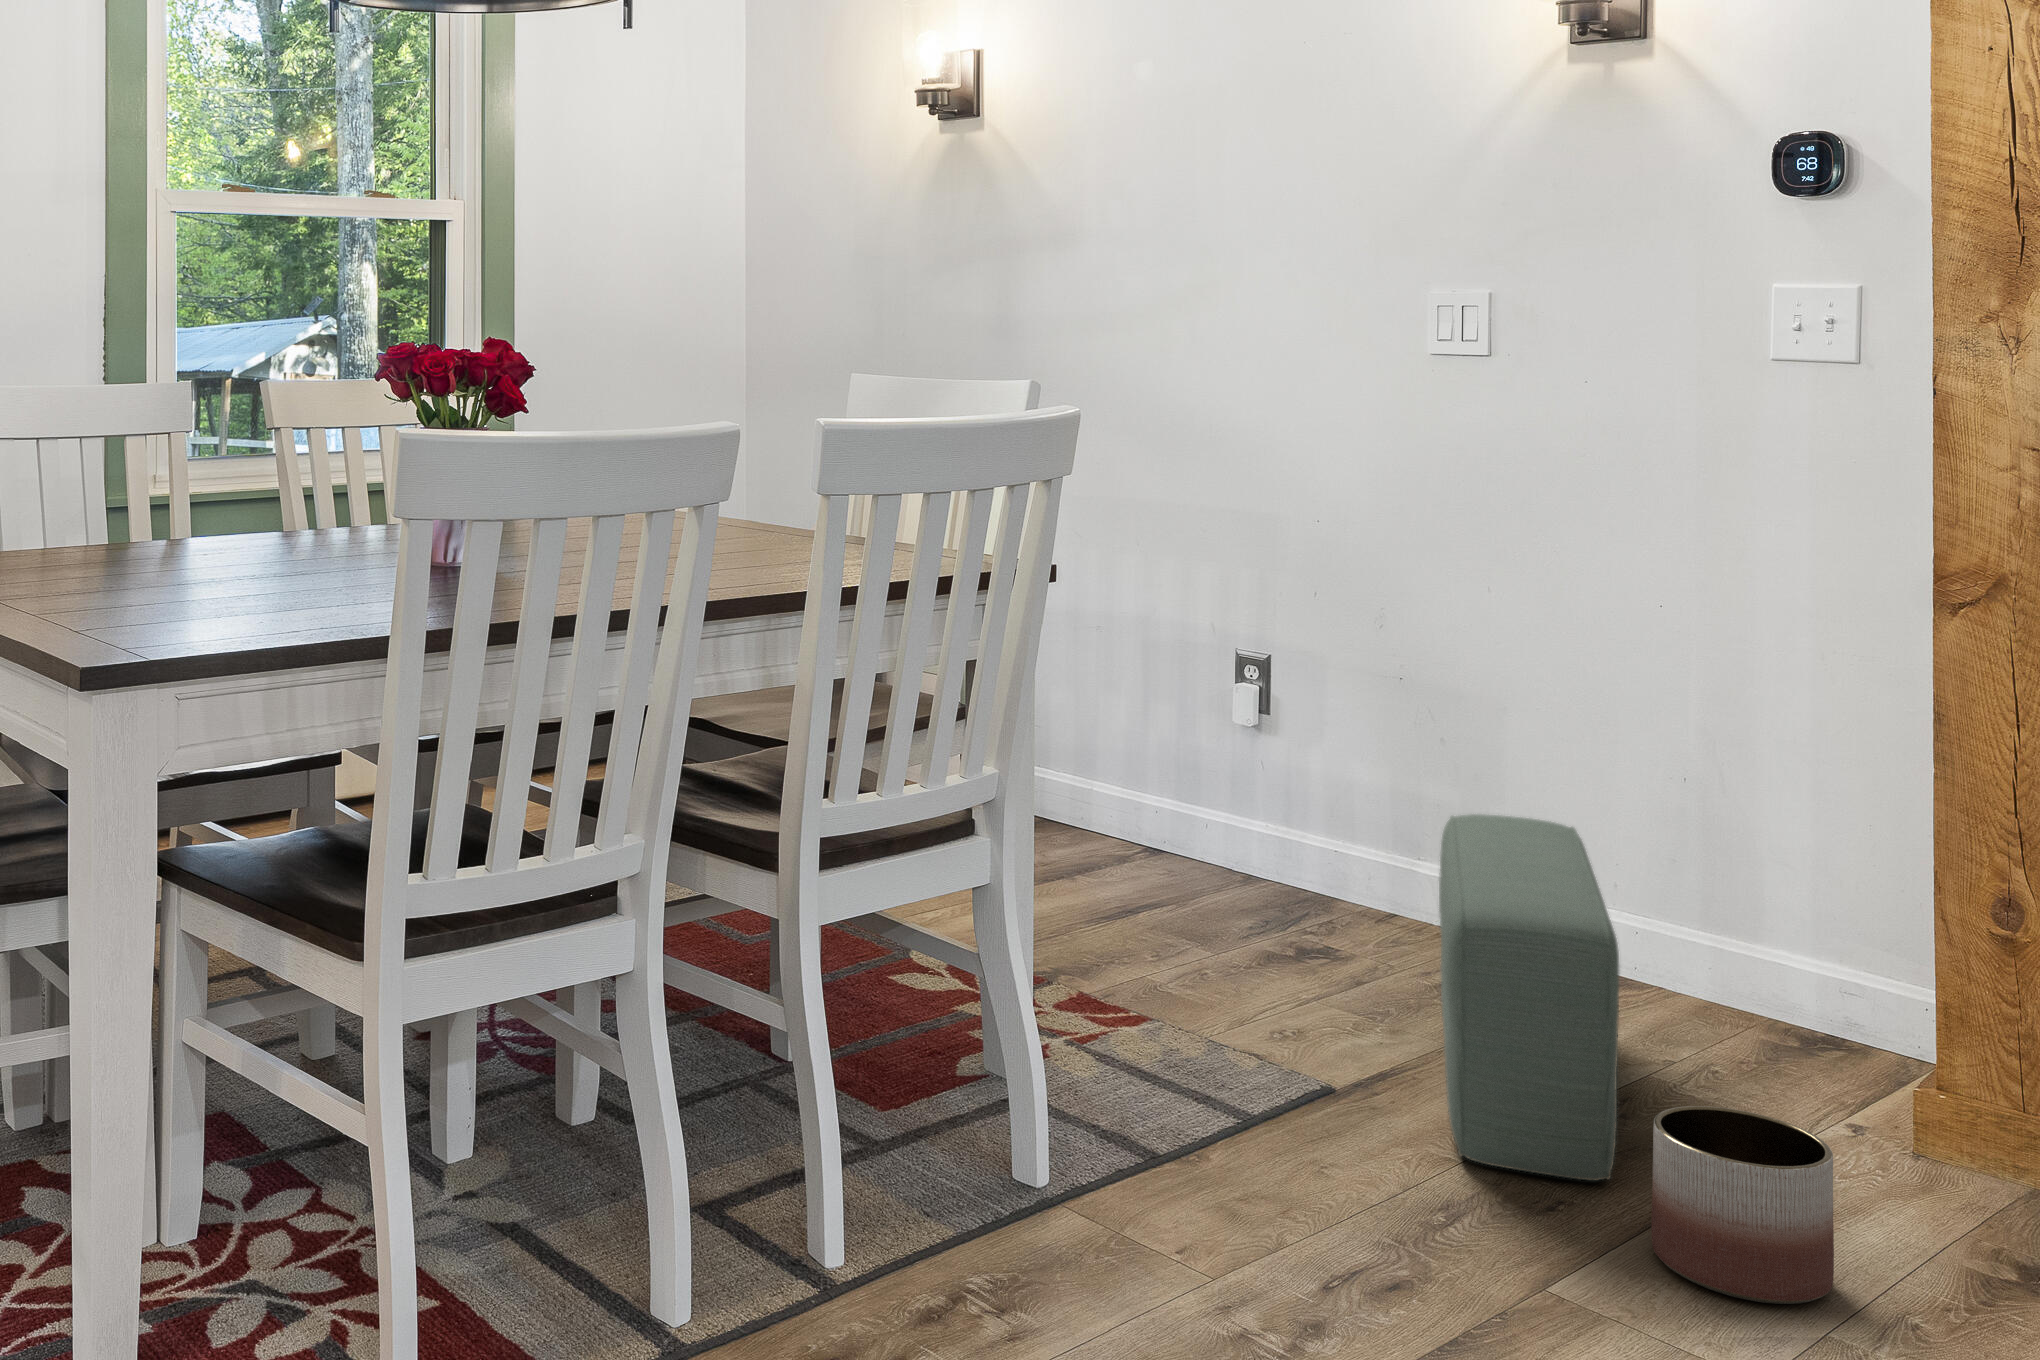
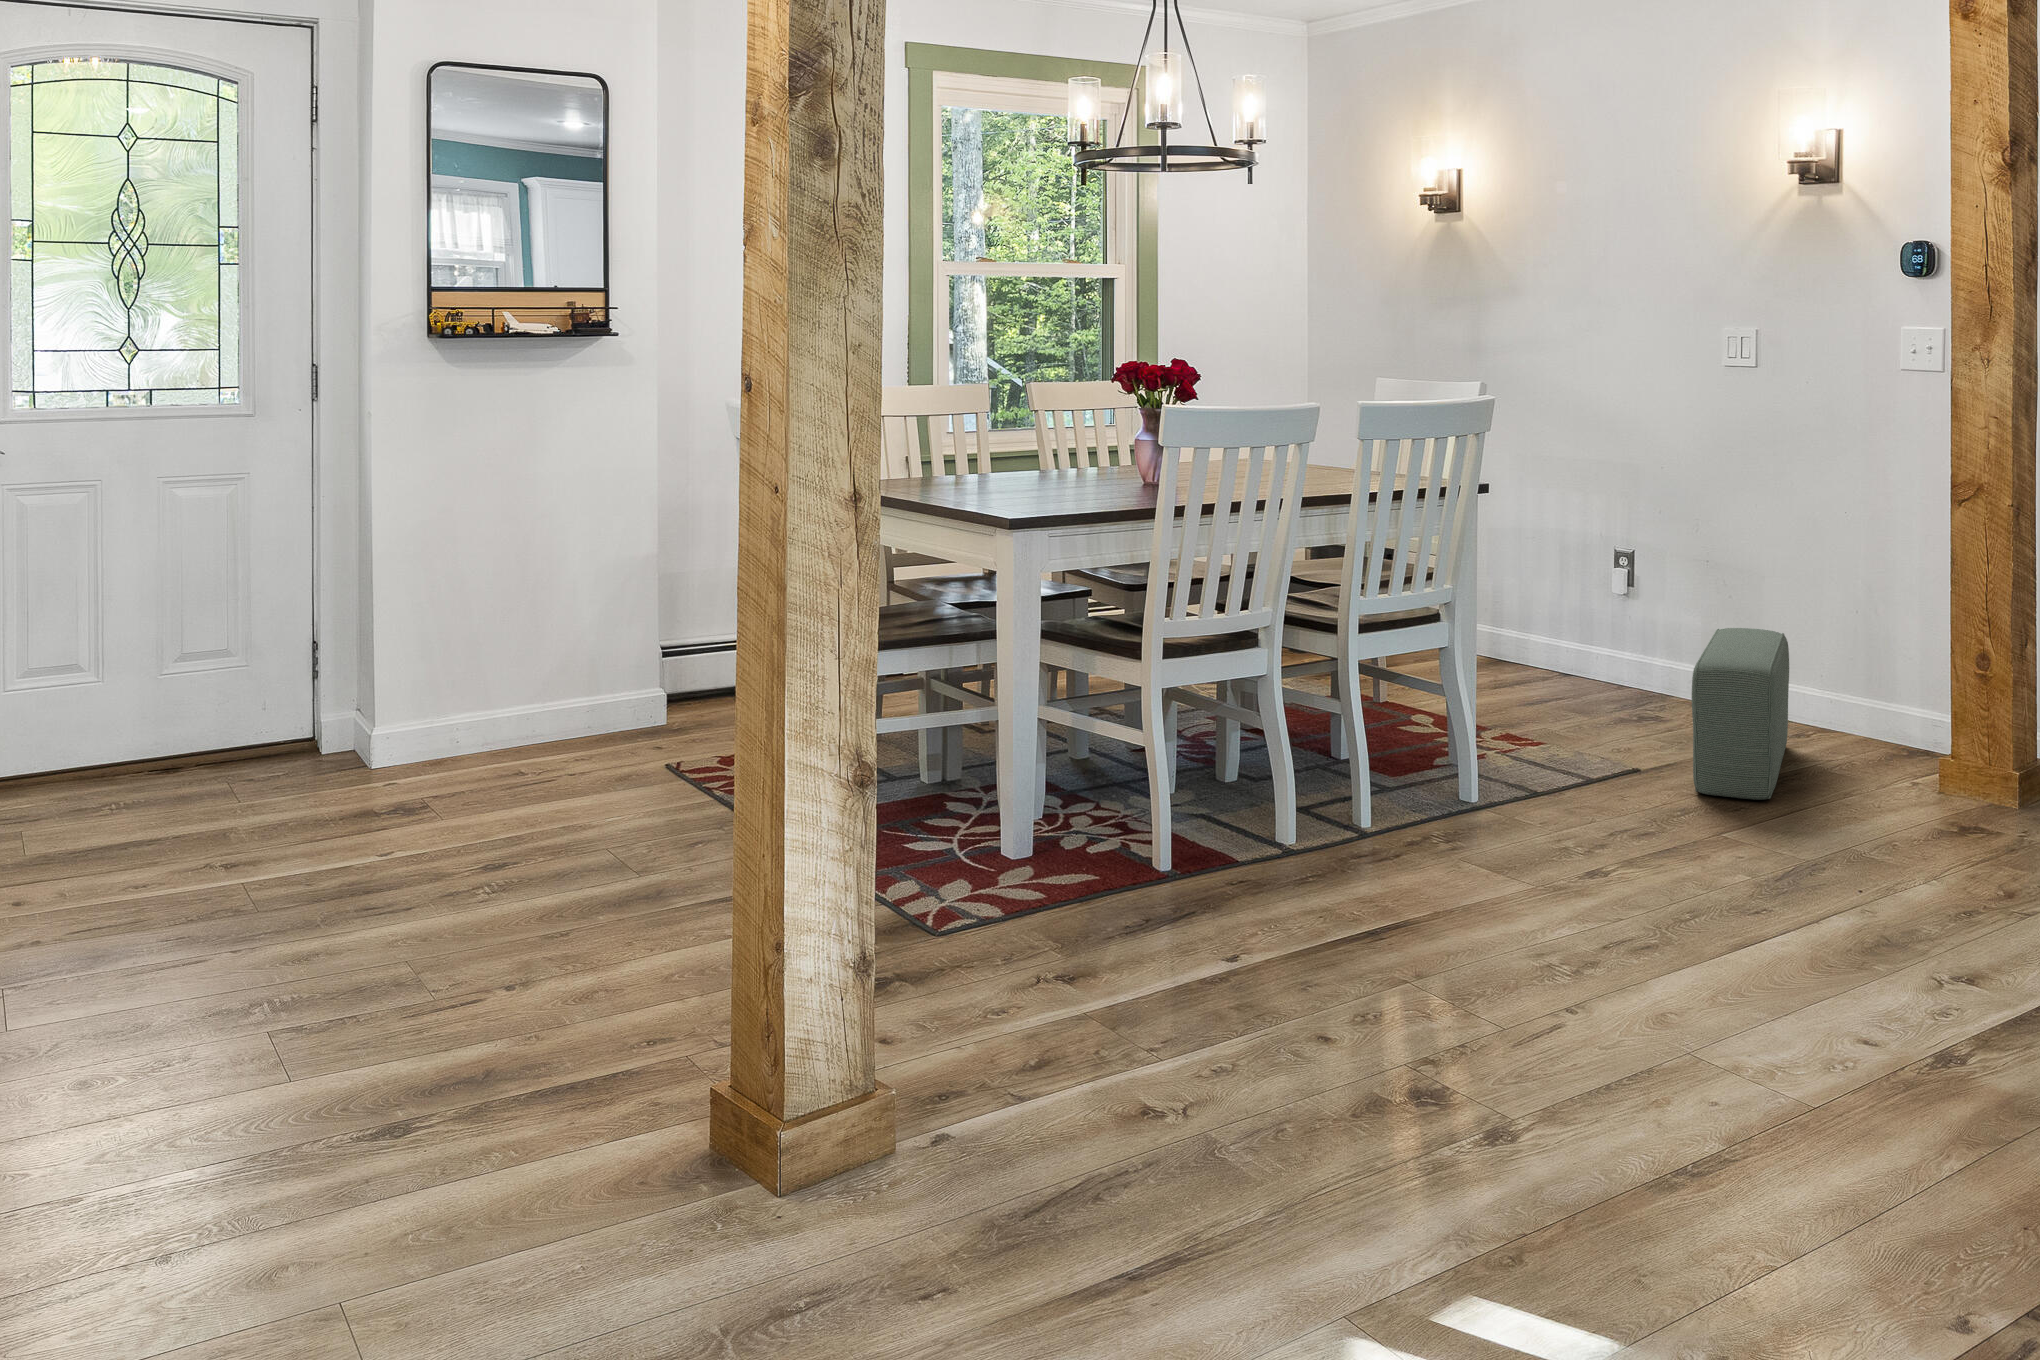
planter: present [1651,1106,1834,1304] -> none [1778,752,1860,837]

